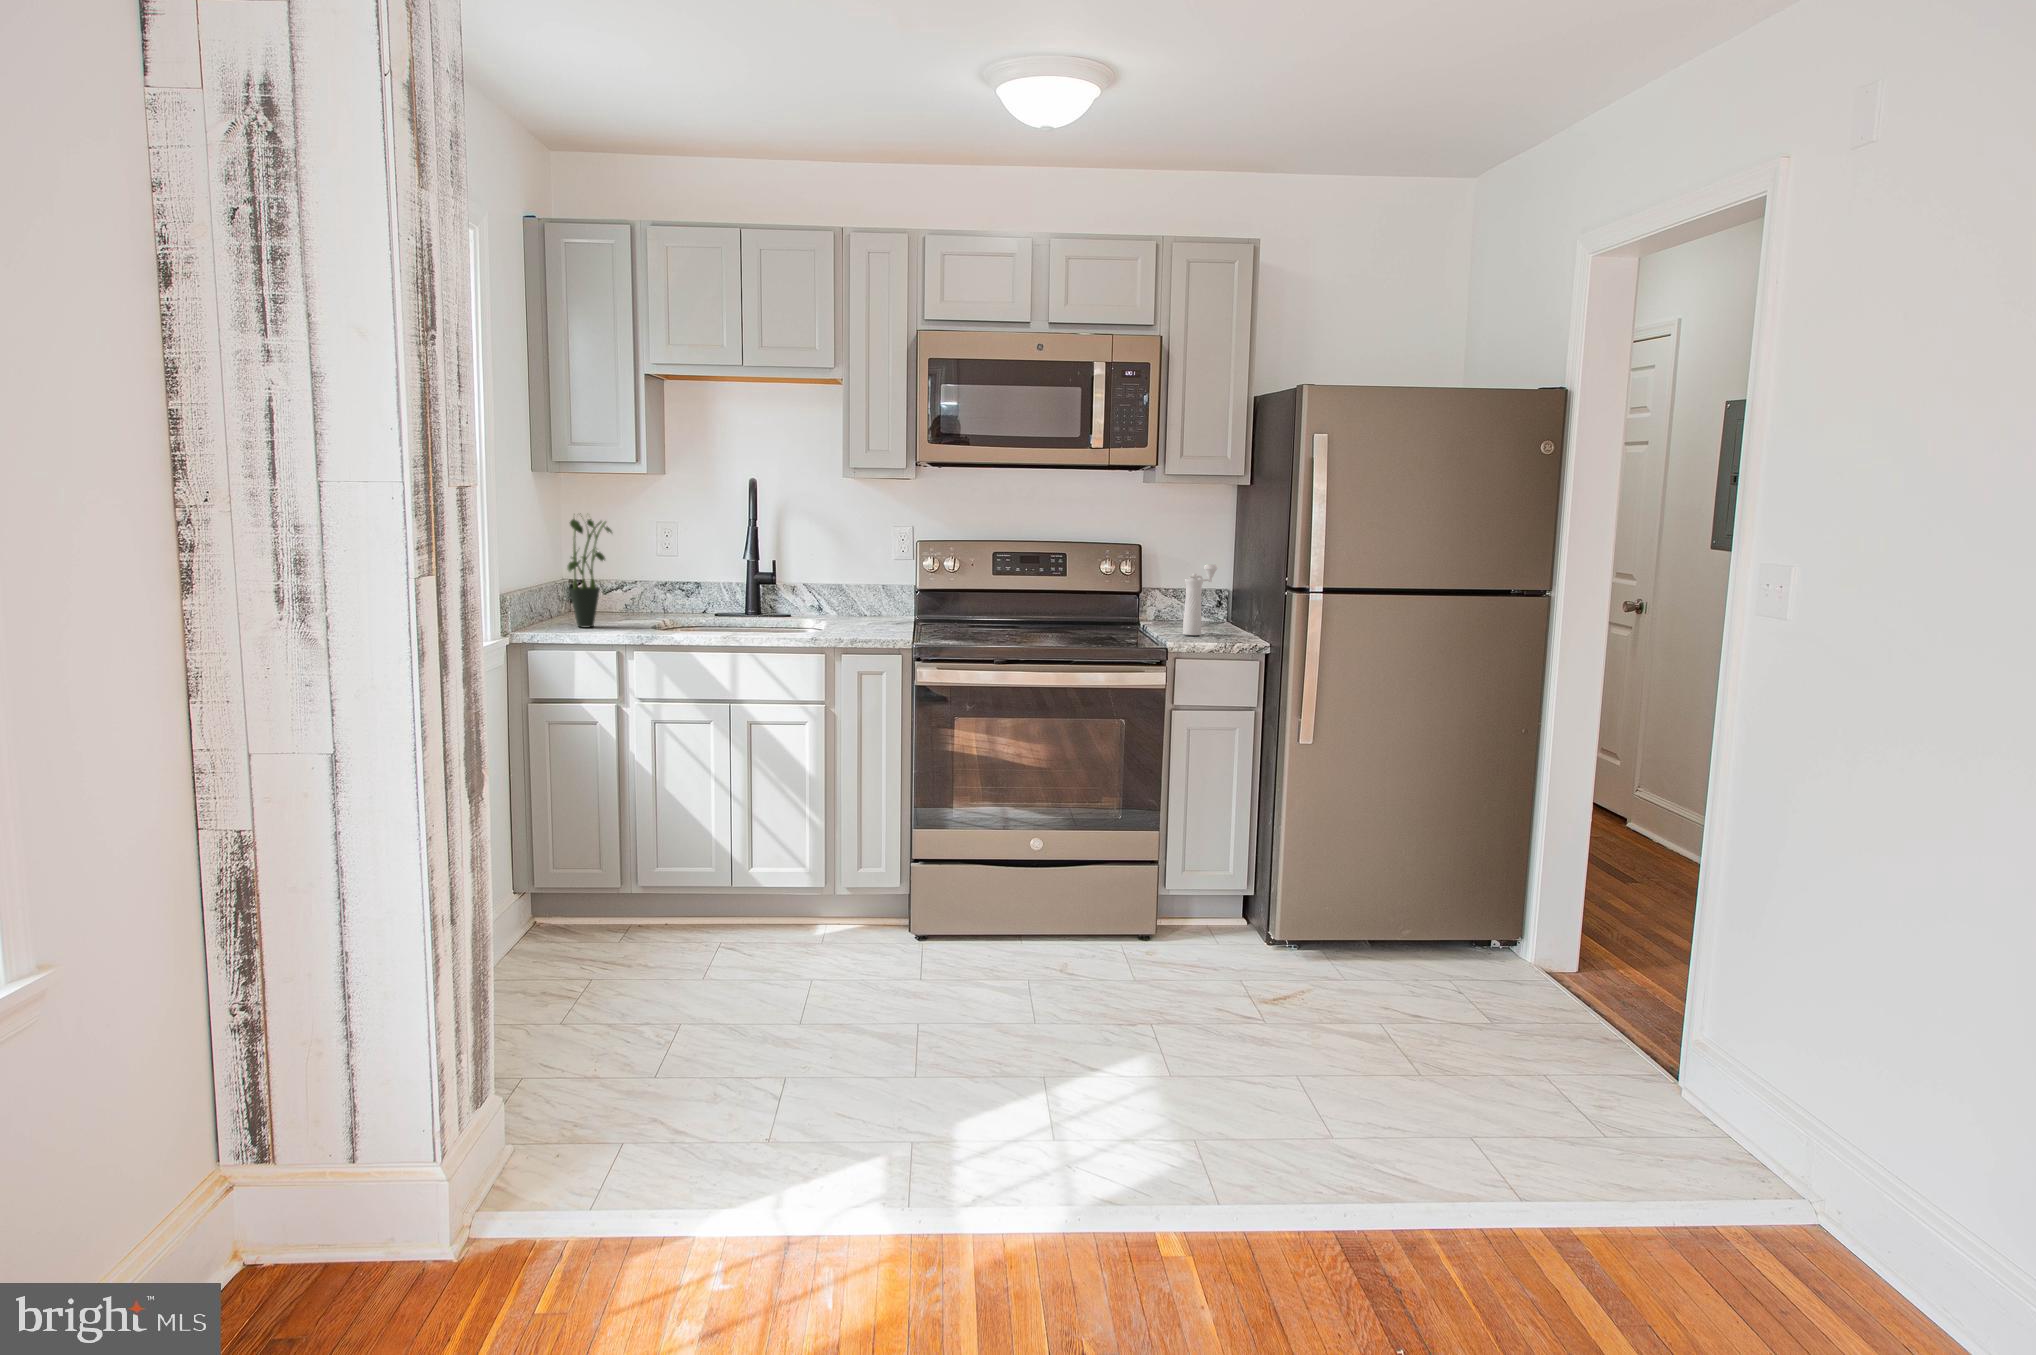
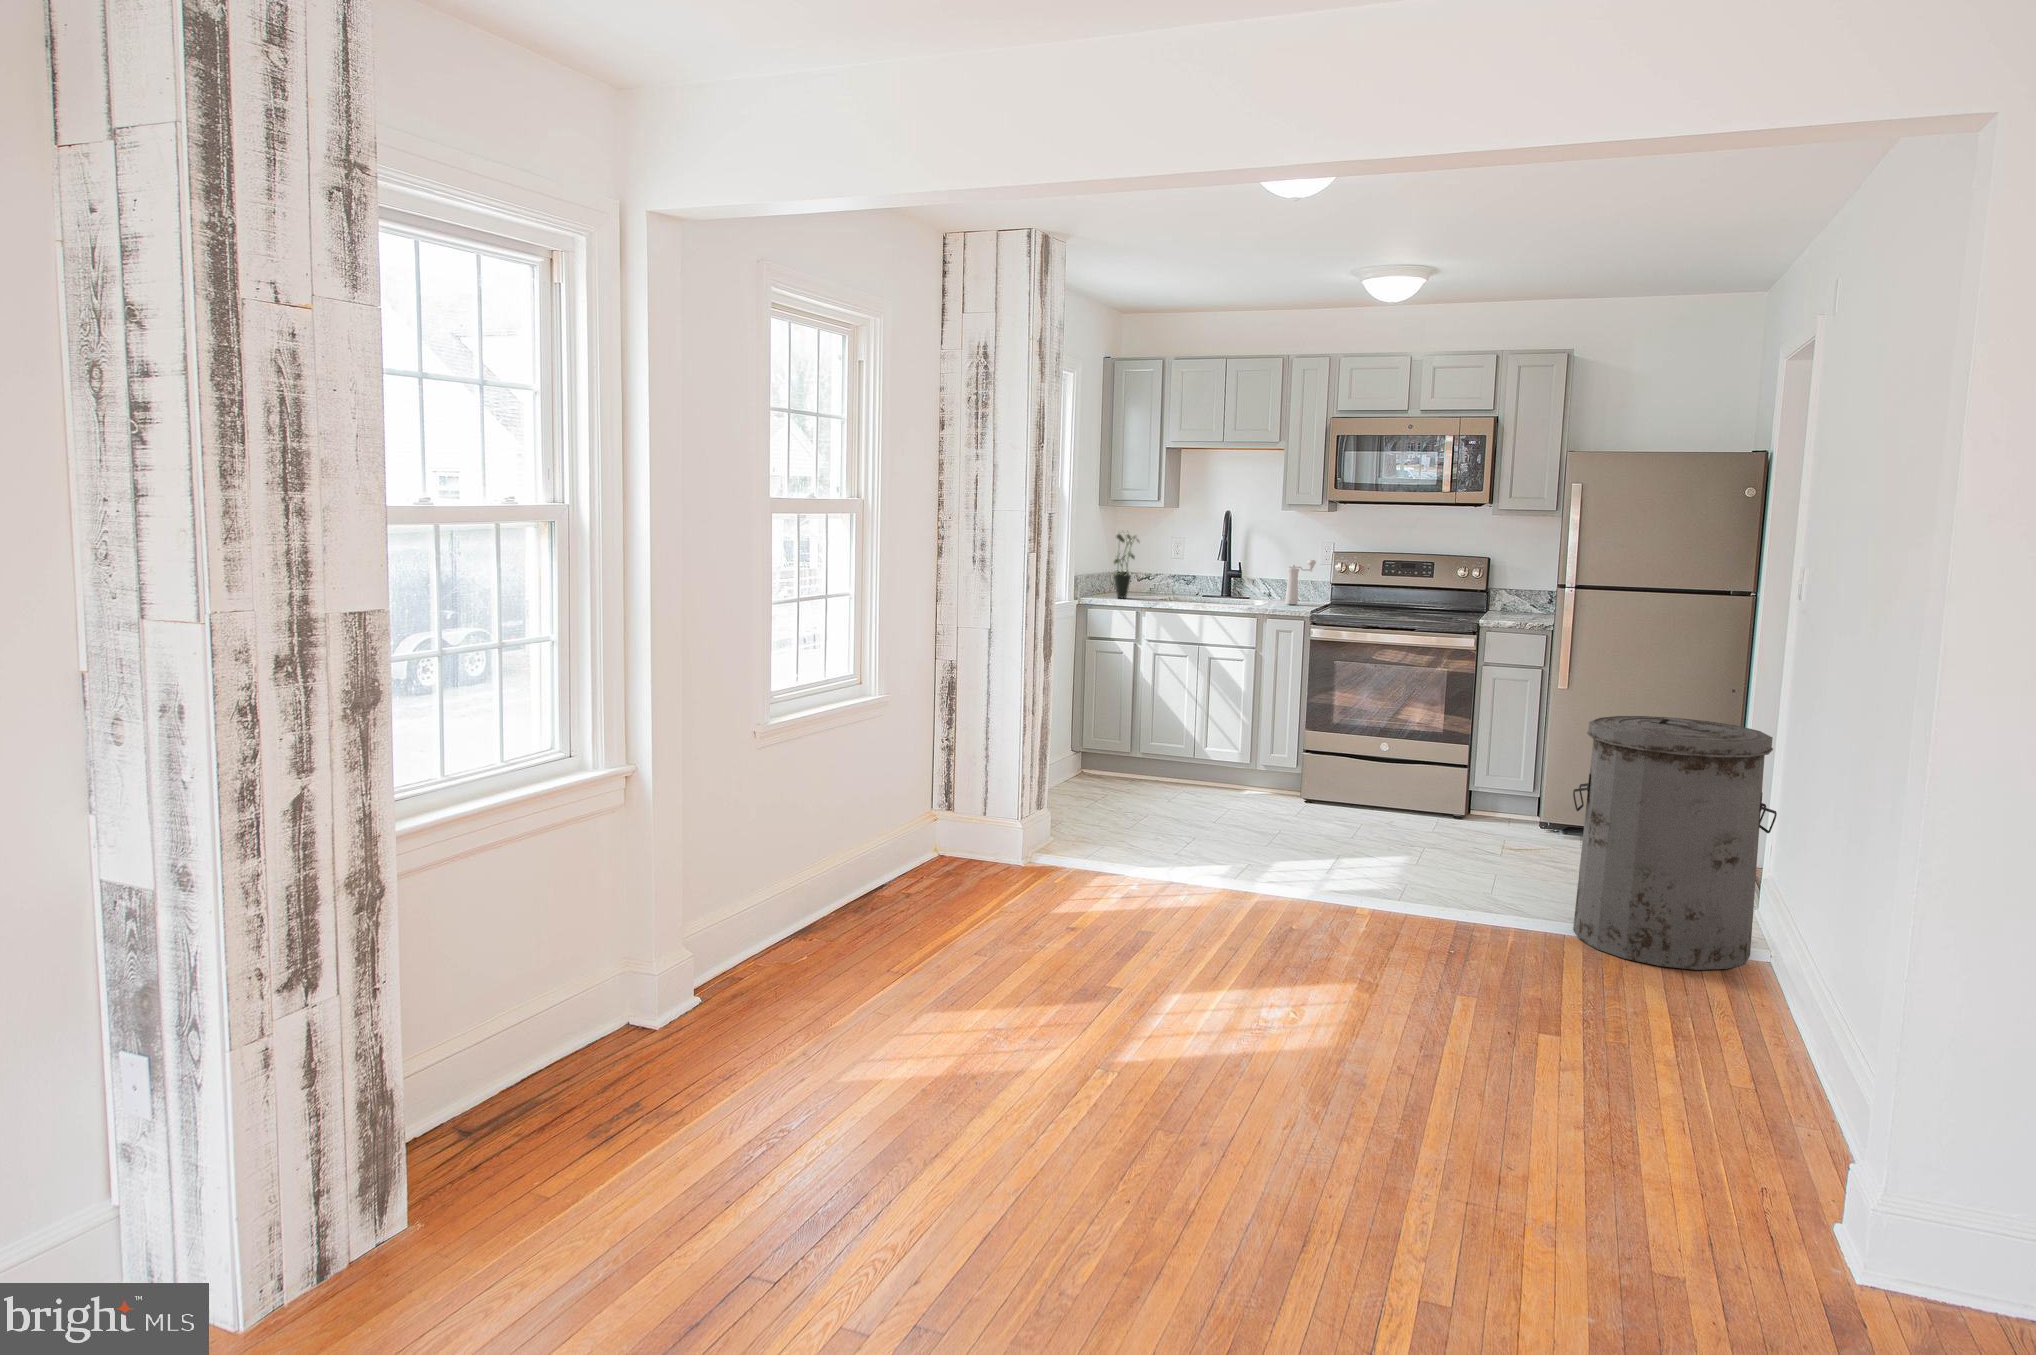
pepper mill: present [1183,564,1217,635] -> present [1286,560,1316,604]
trash can: none [1493,815,1828,1275] -> present [1573,716,1777,970]

